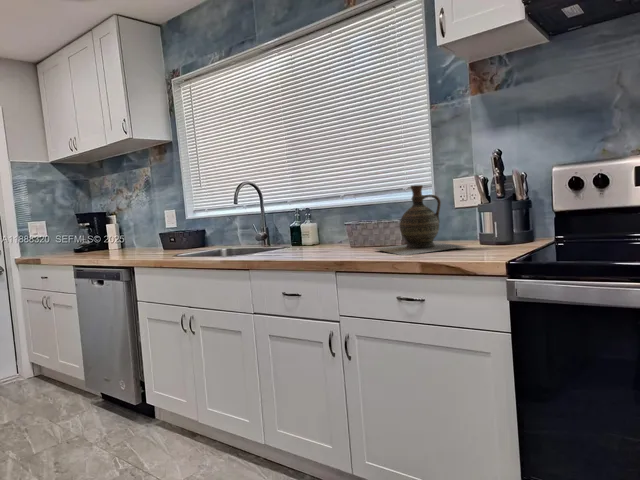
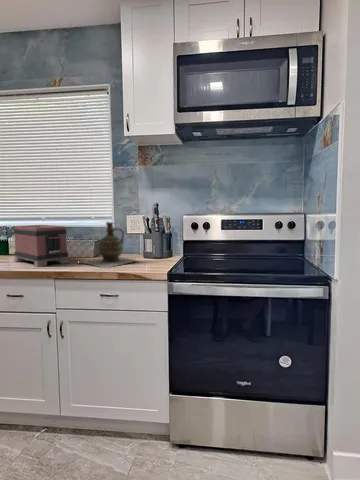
toaster: none [294,197,361,255] -> present [14,225,70,267]

